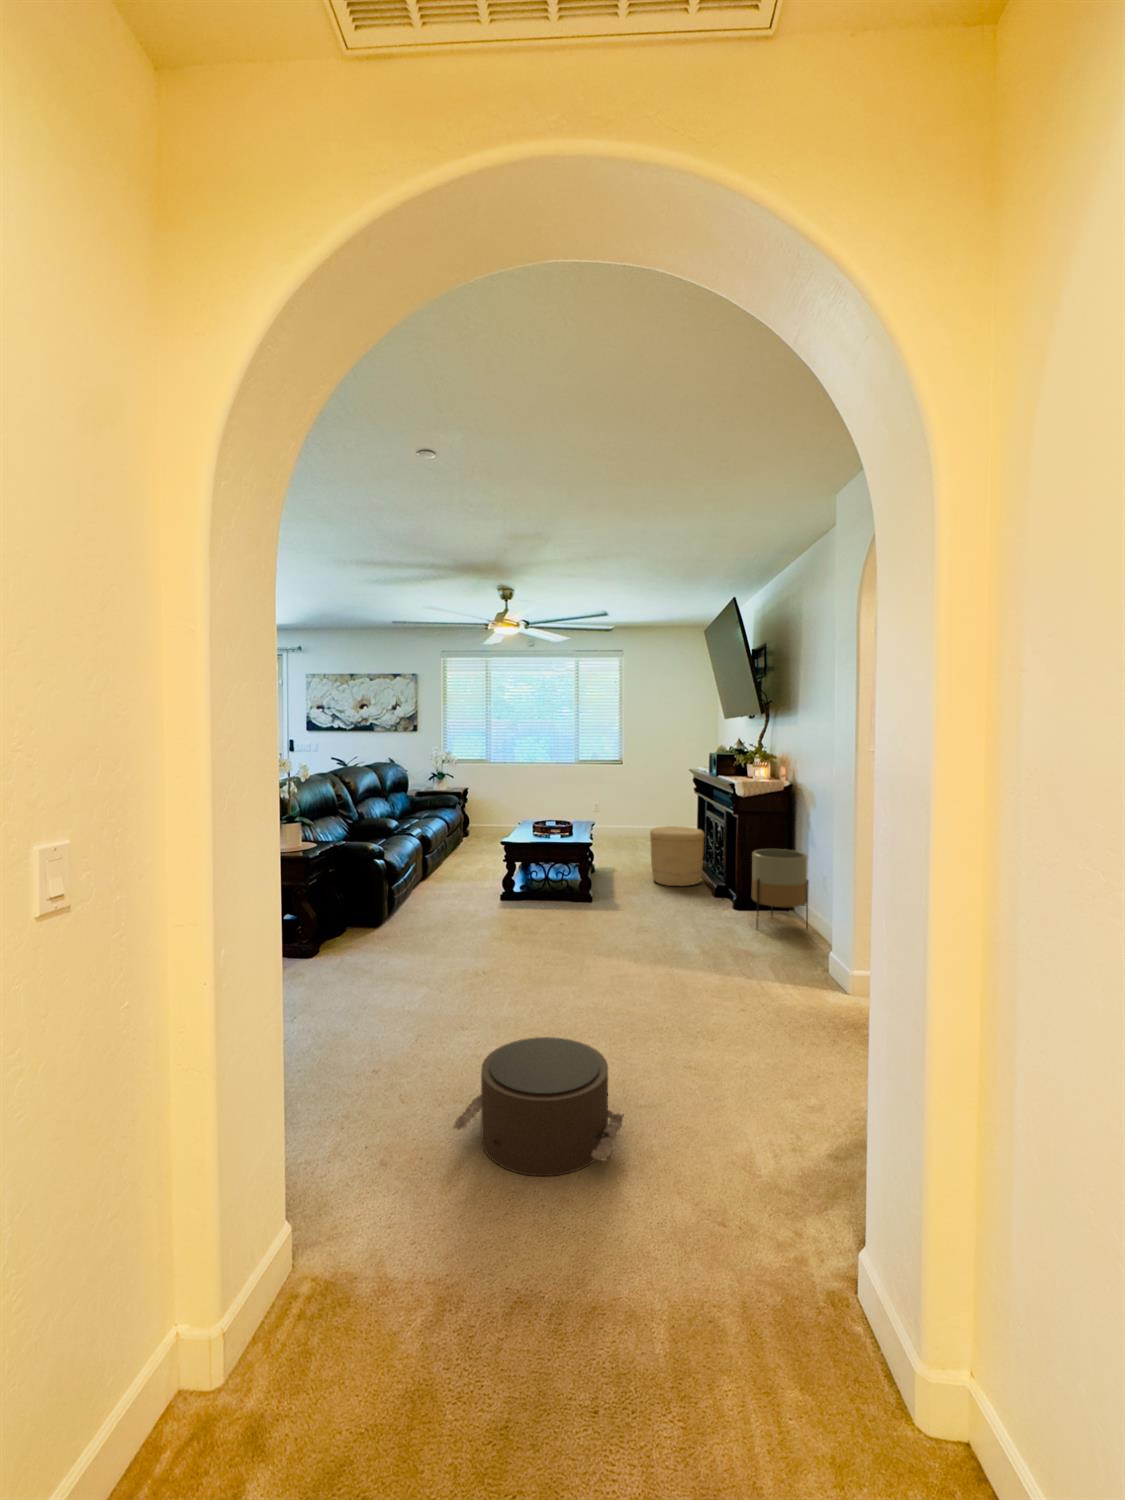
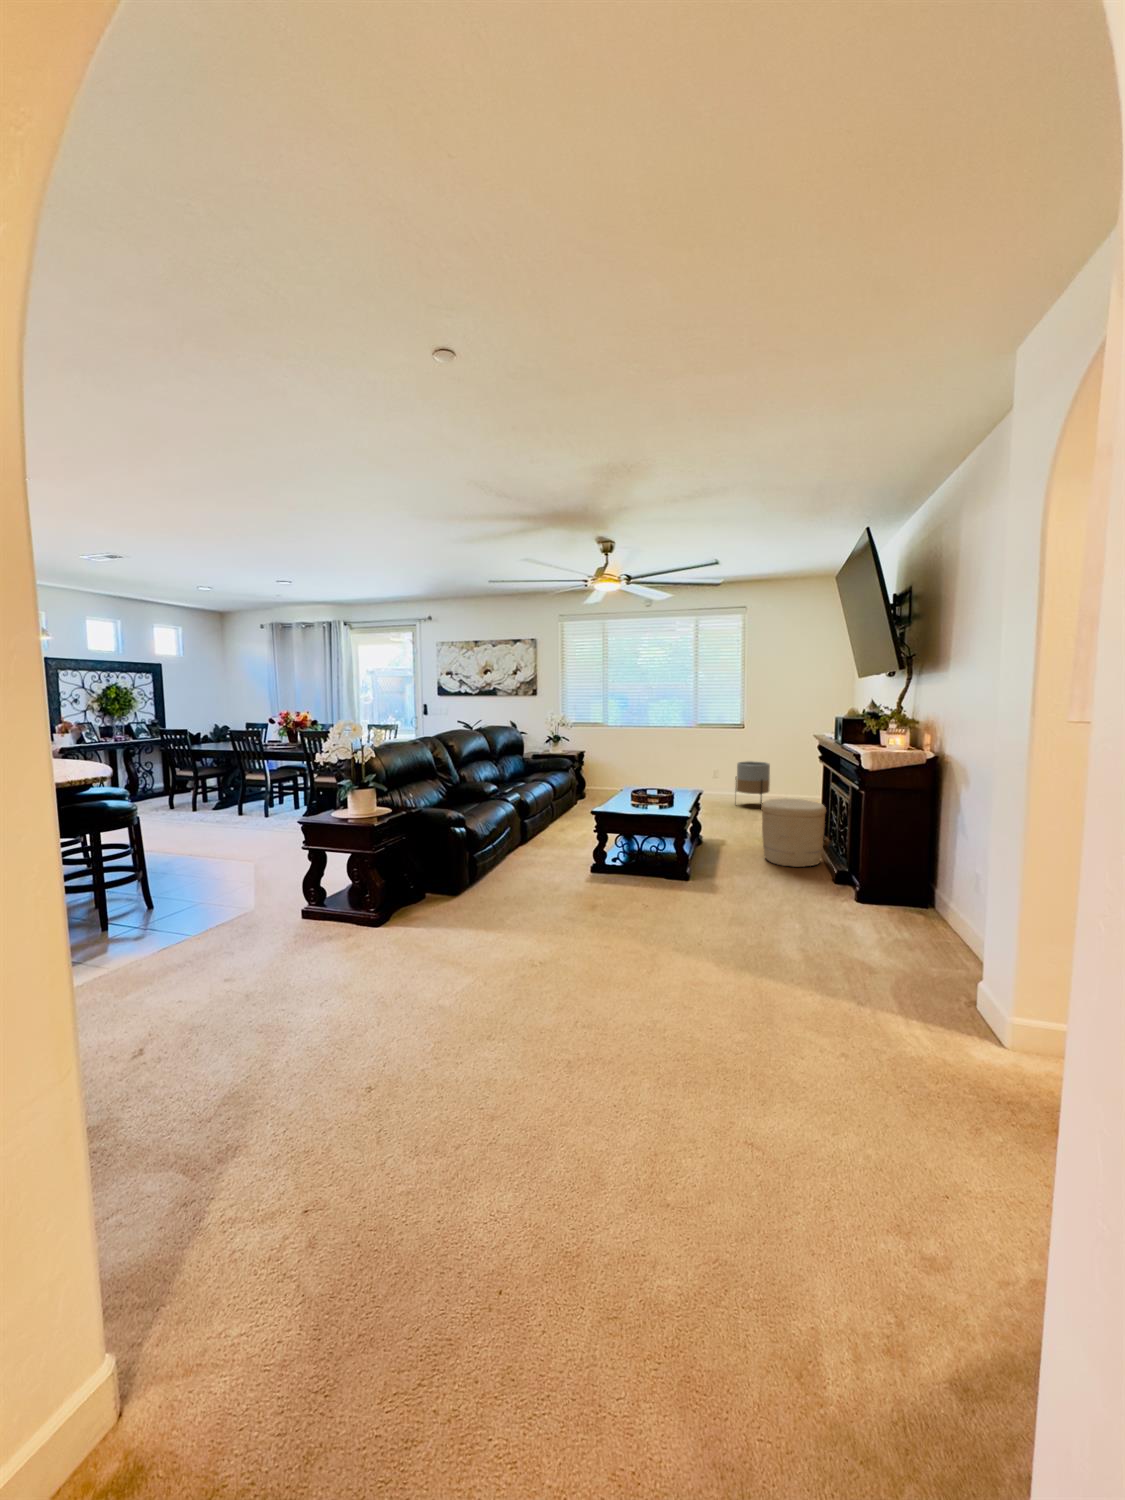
planter: present [752,849,809,929] -> present [736,761,770,805]
pouf: present [453,1037,624,1176] -> none [393,1105,636,1361]

